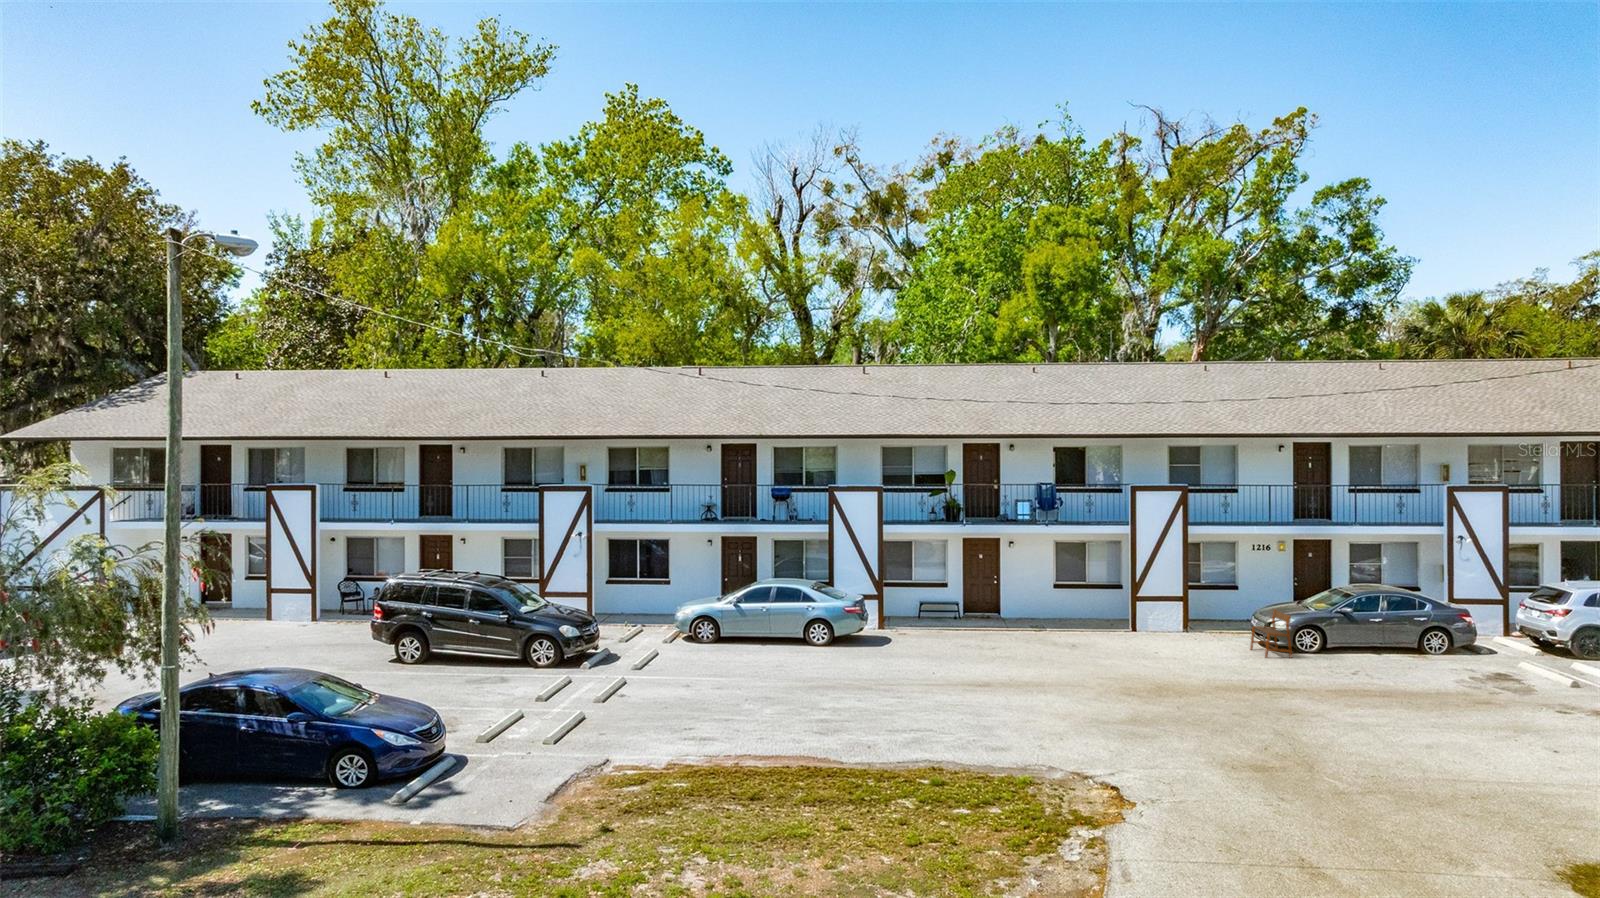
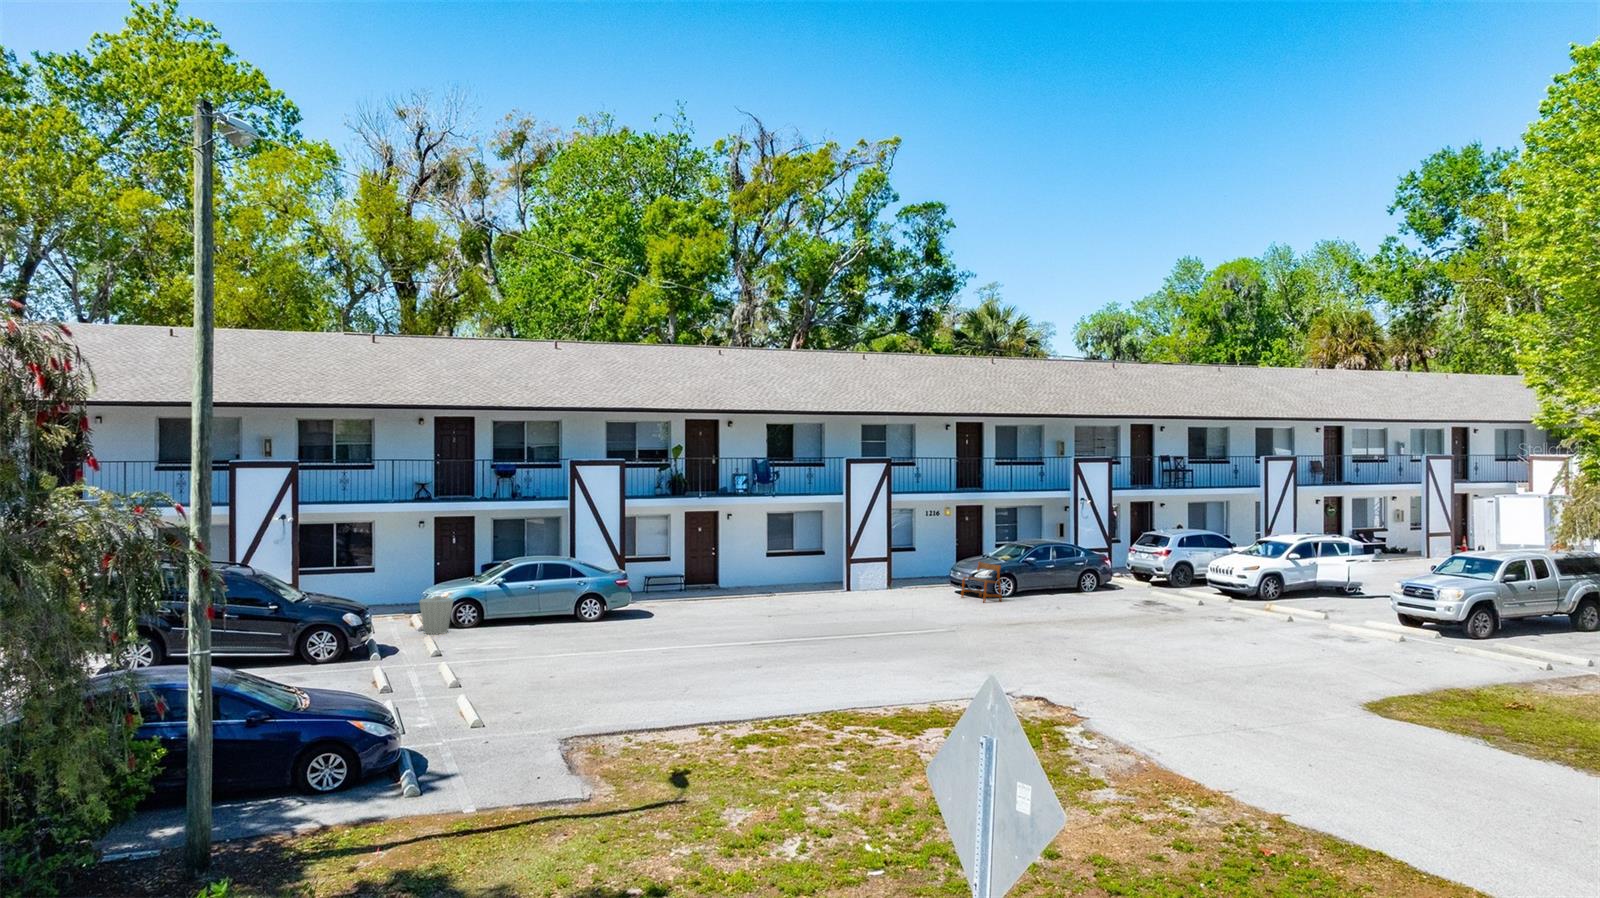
trash can: none [666,612,695,646] -> present [419,596,453,634]

